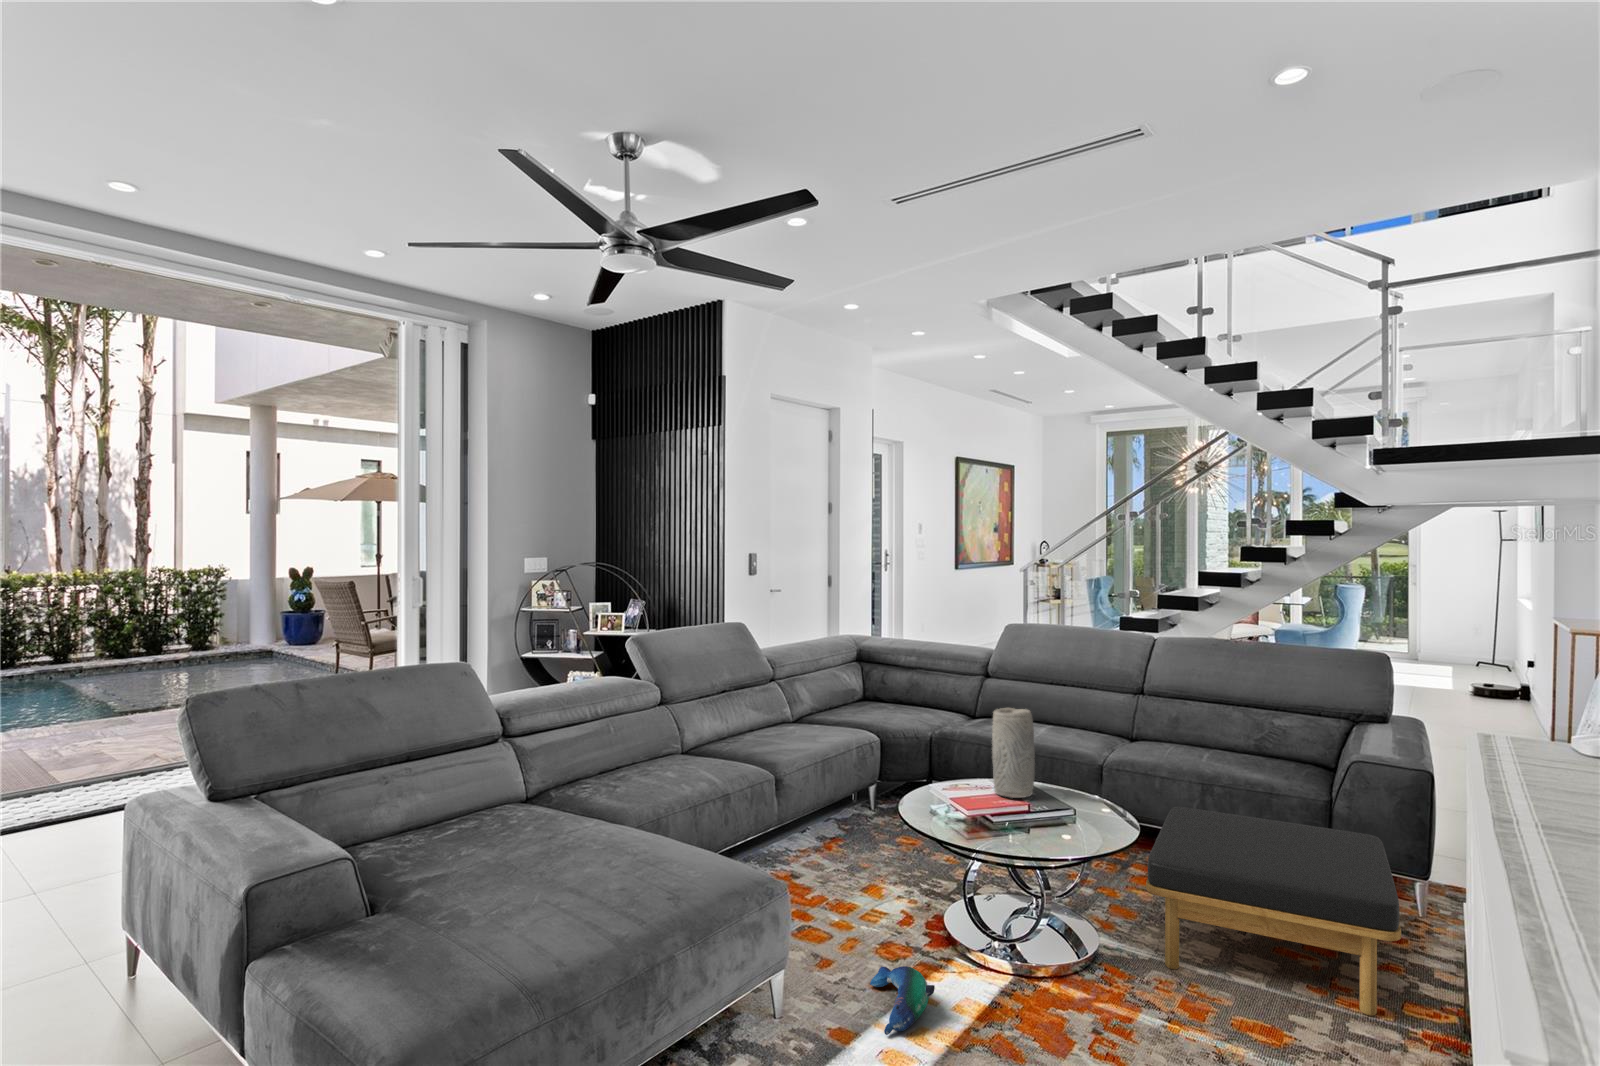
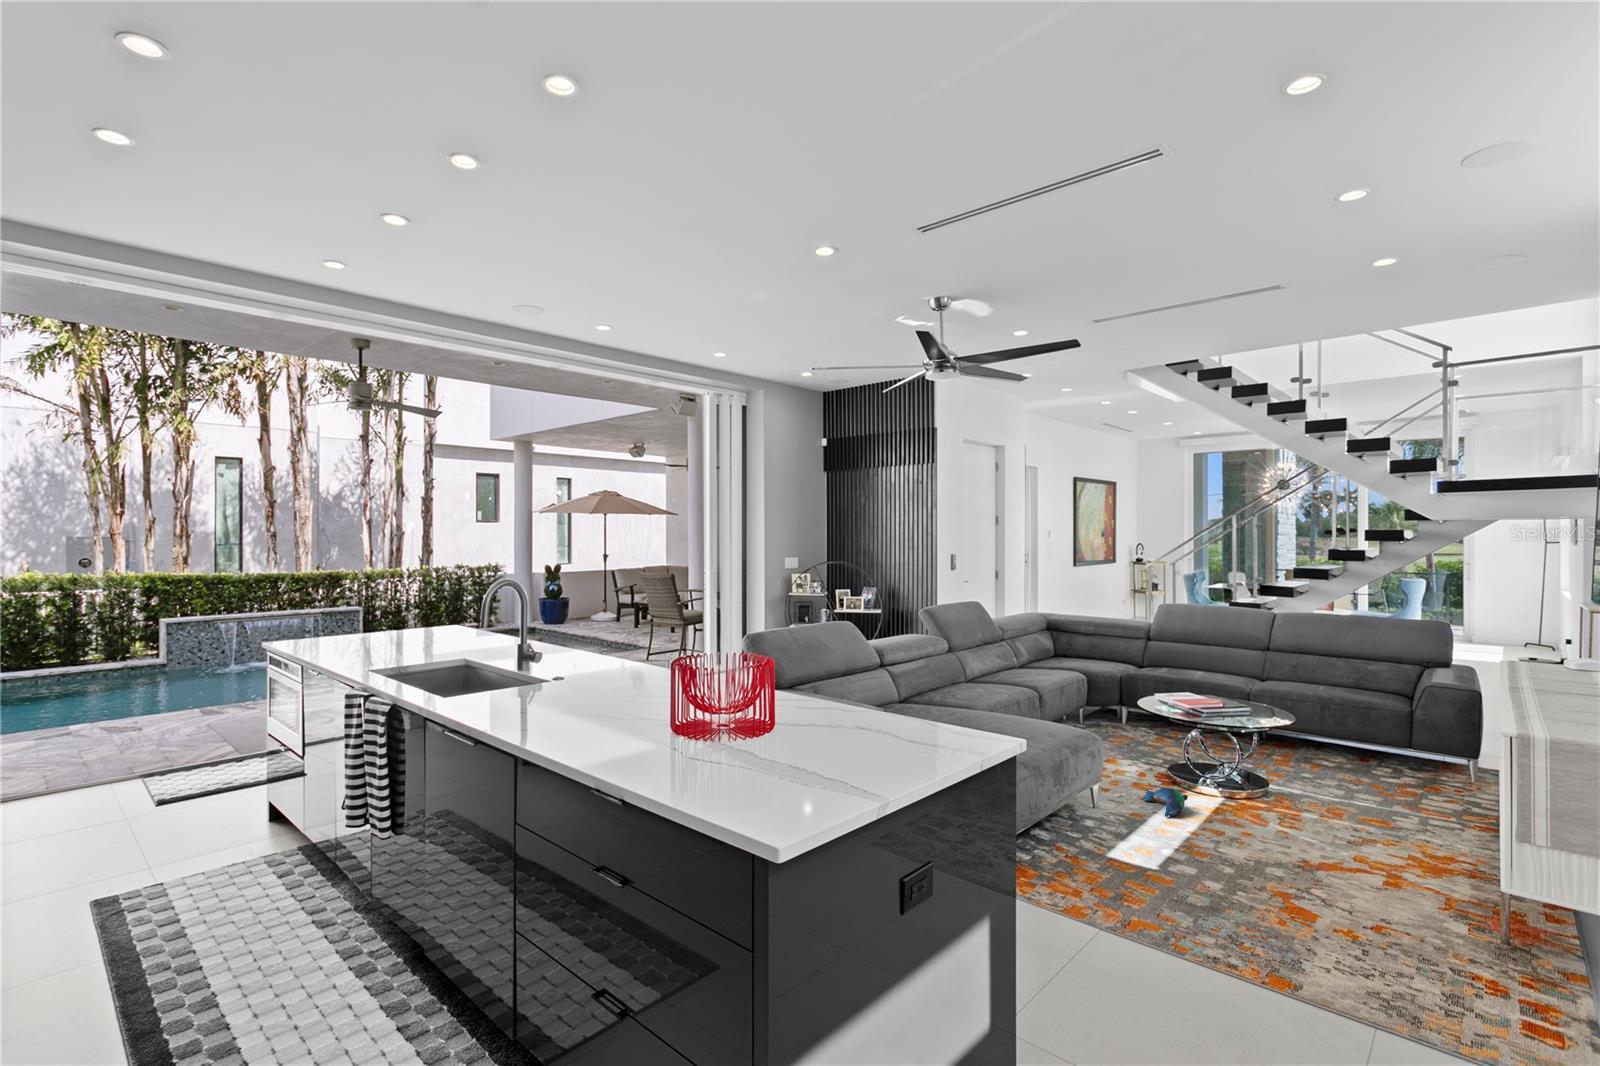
vase: present [992,708,1035,798] -> none [1192,651,1220,705]
ottoman: present [1146,807,1401,1016] -> none [1301,714,1460,818]

